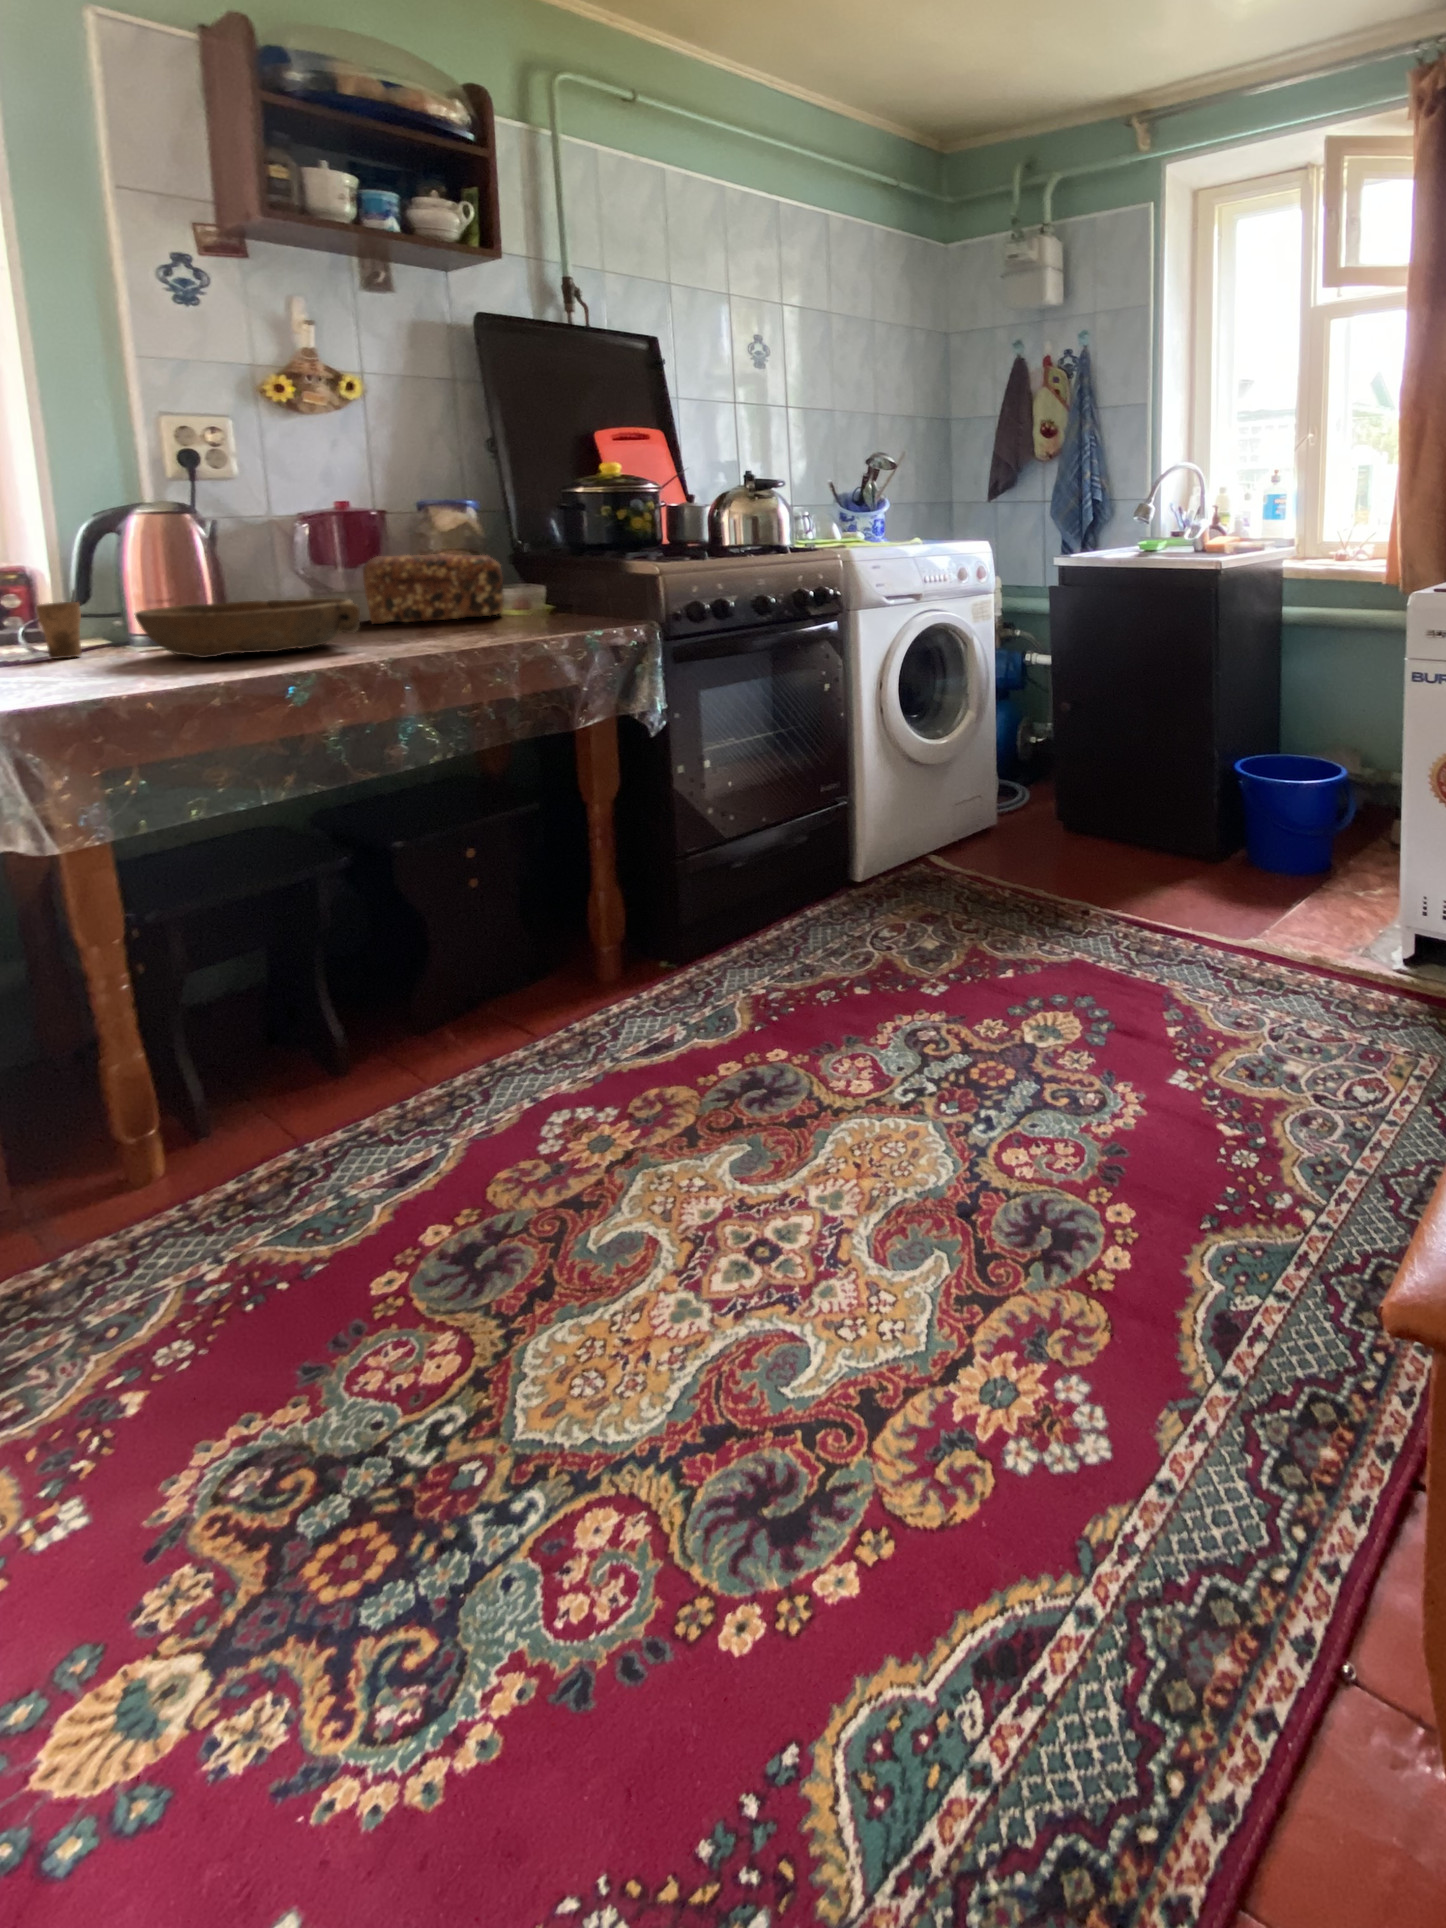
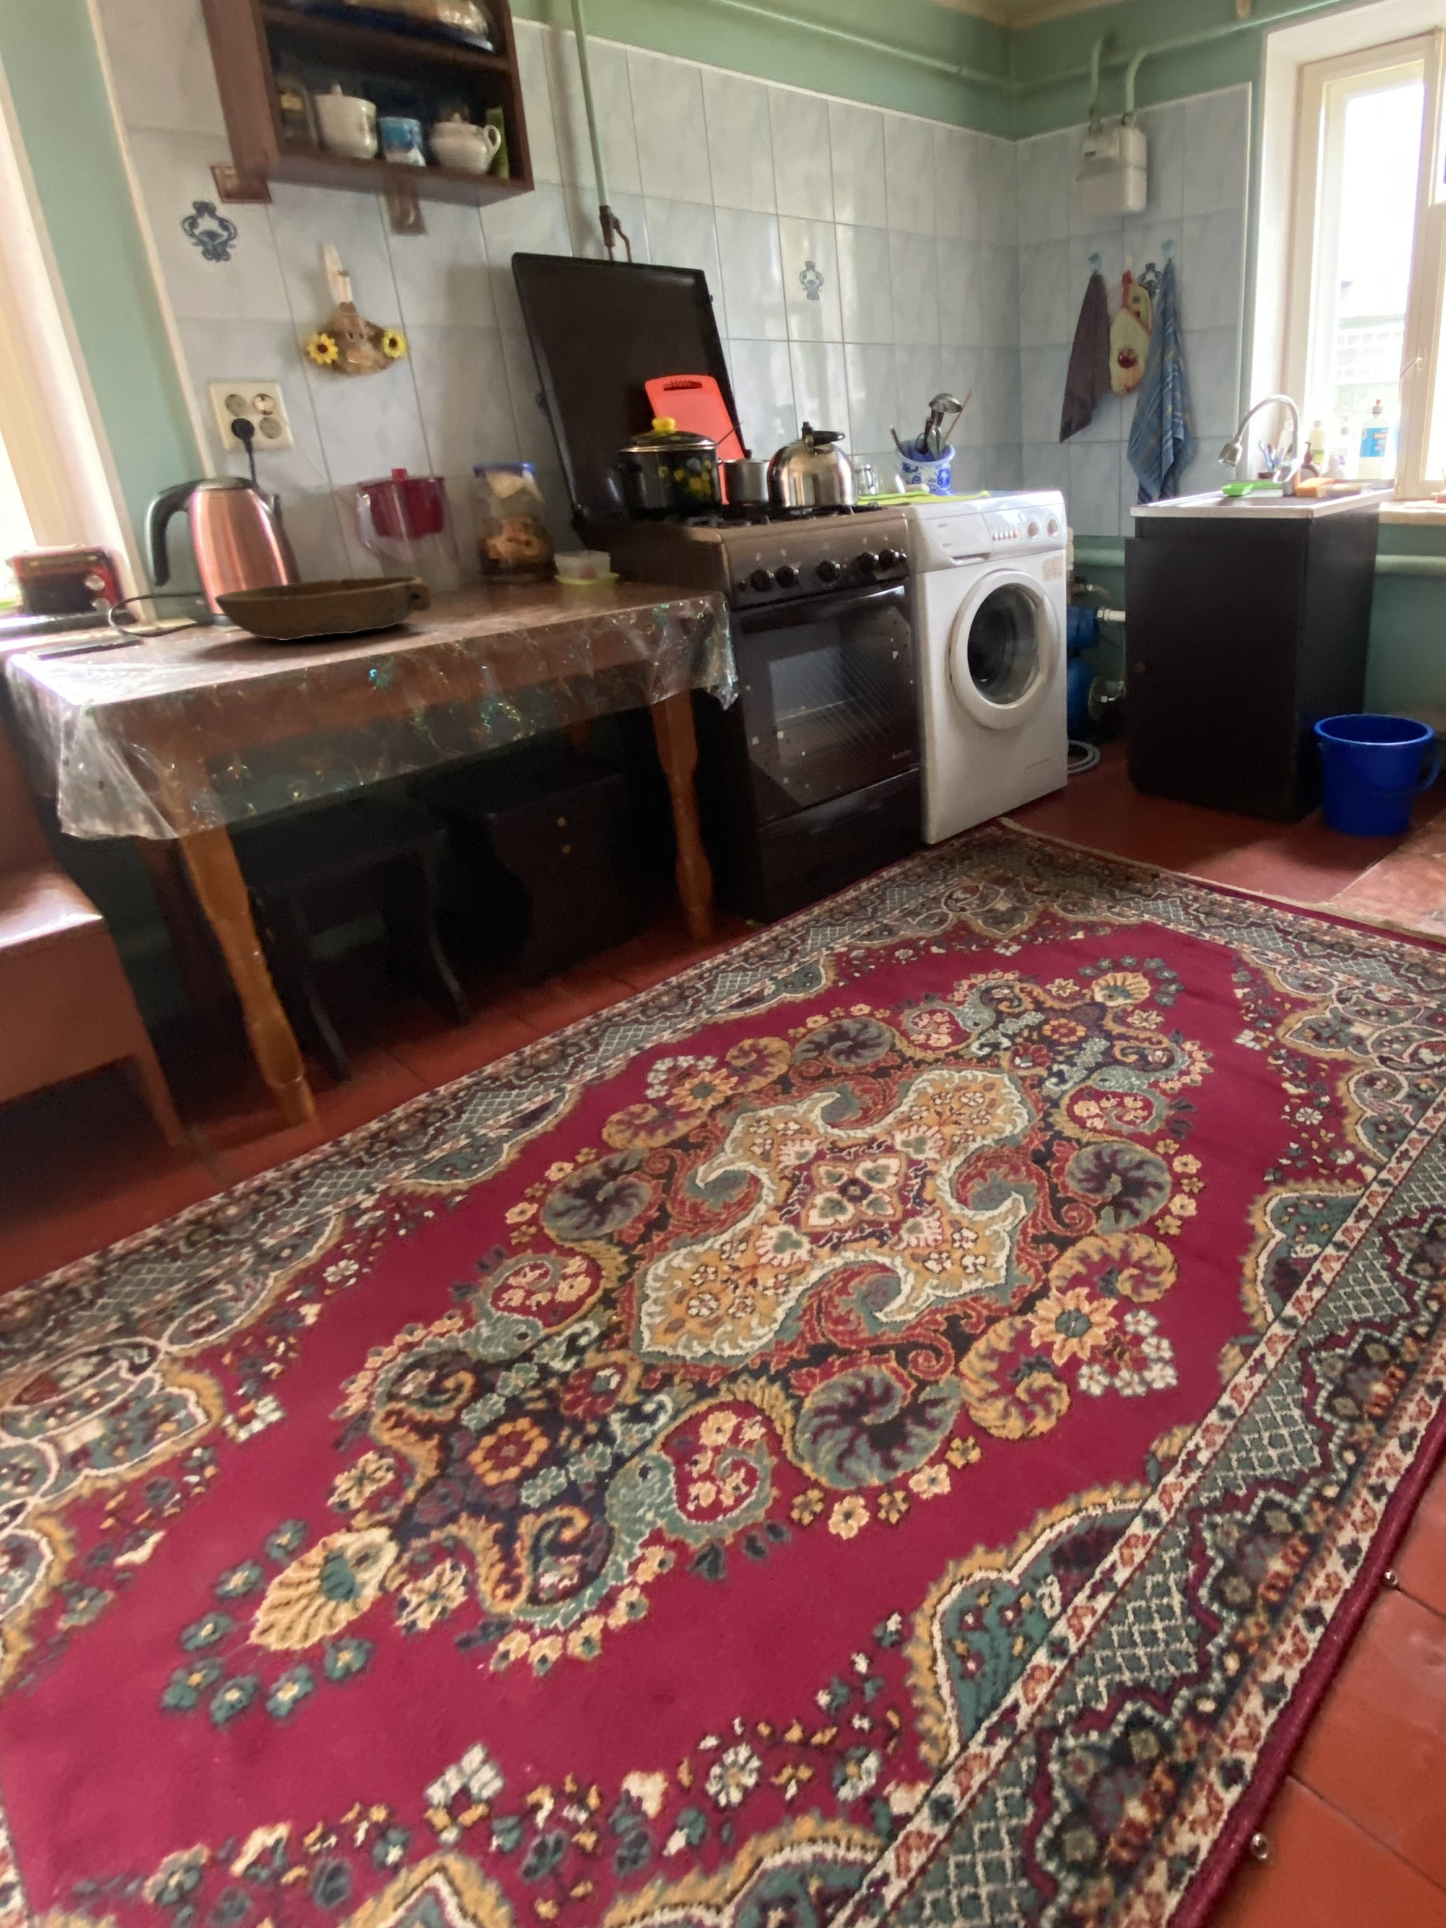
bread loaf: present [363,553,503,624] -> none [430,524,571,599]
cup: present [36,590,82,659] -> none [120,574,173,643]

